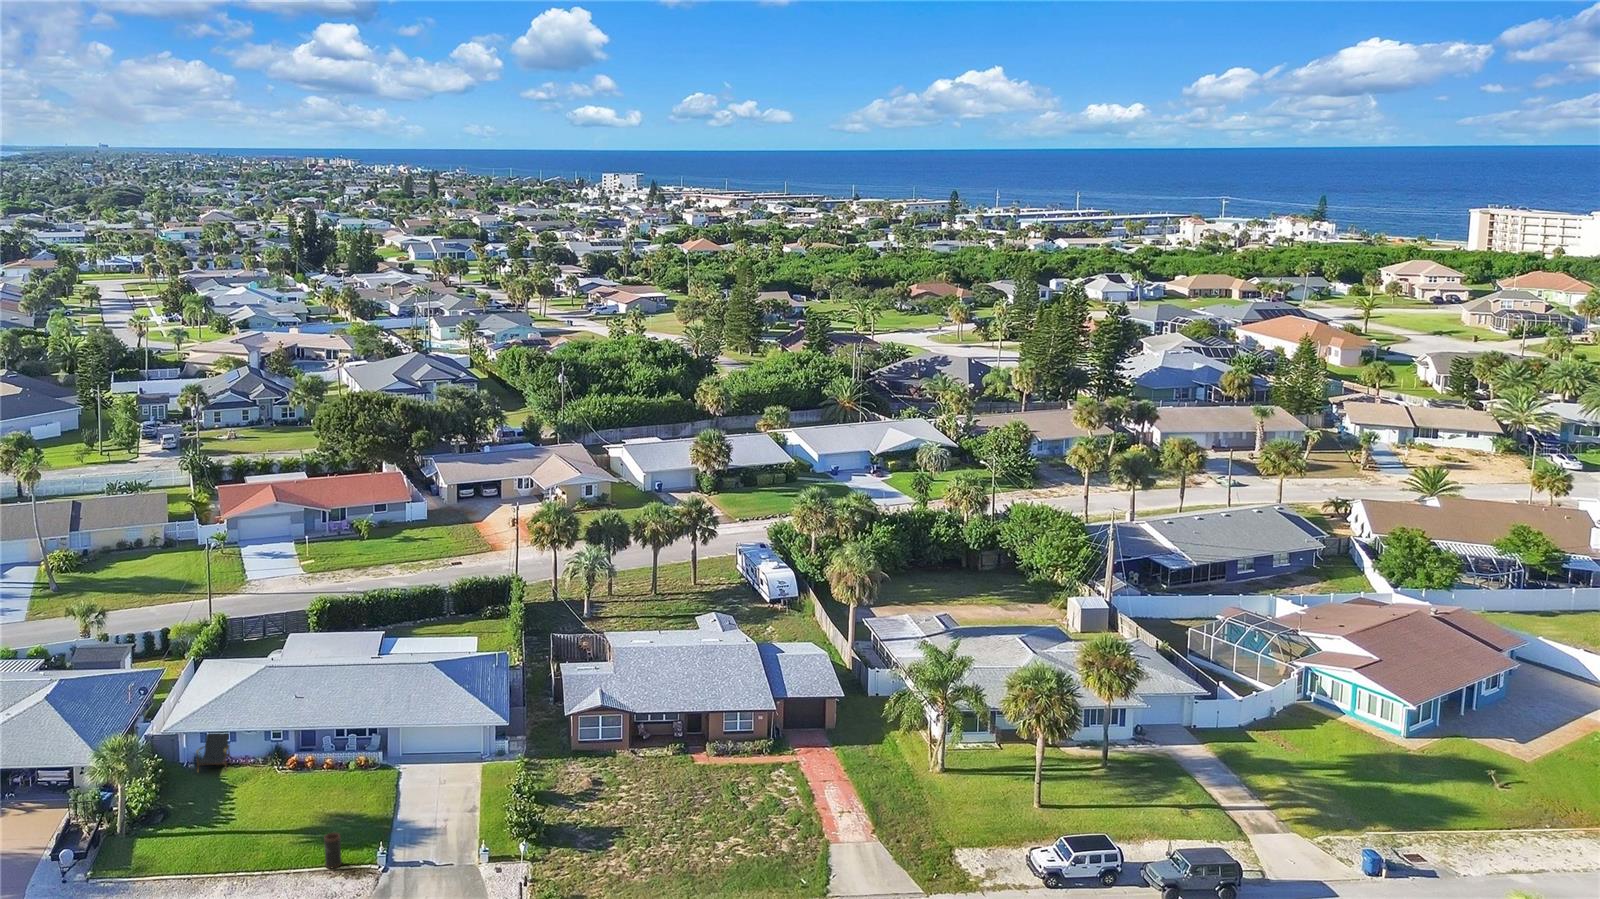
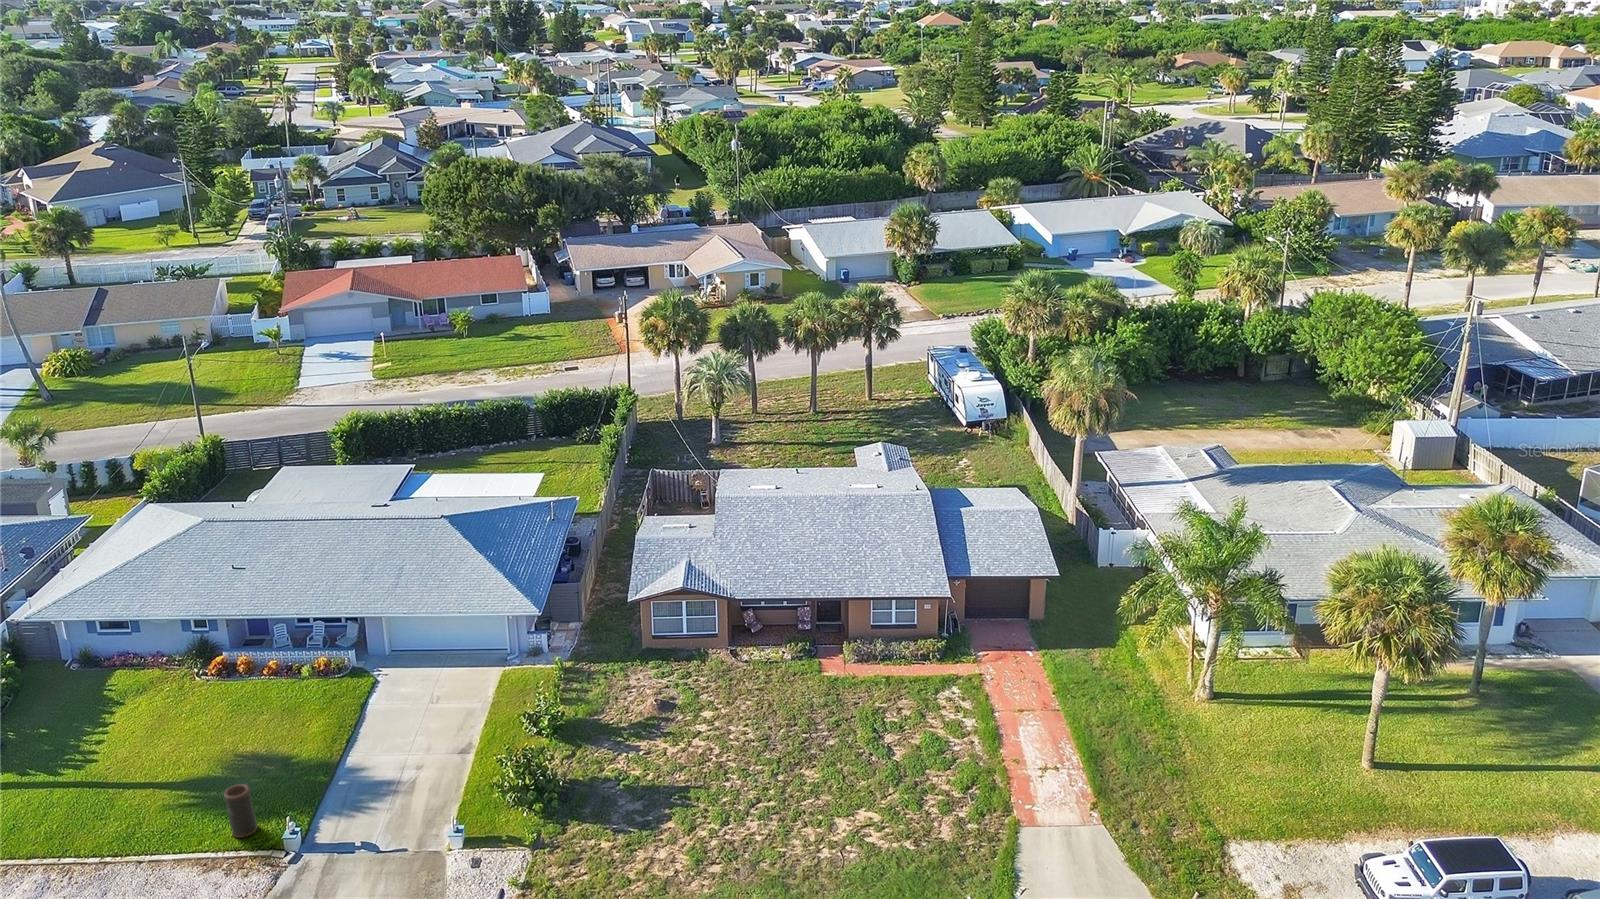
lounge chair: present [196,734,230,771] -> none [127,610,182,665]

